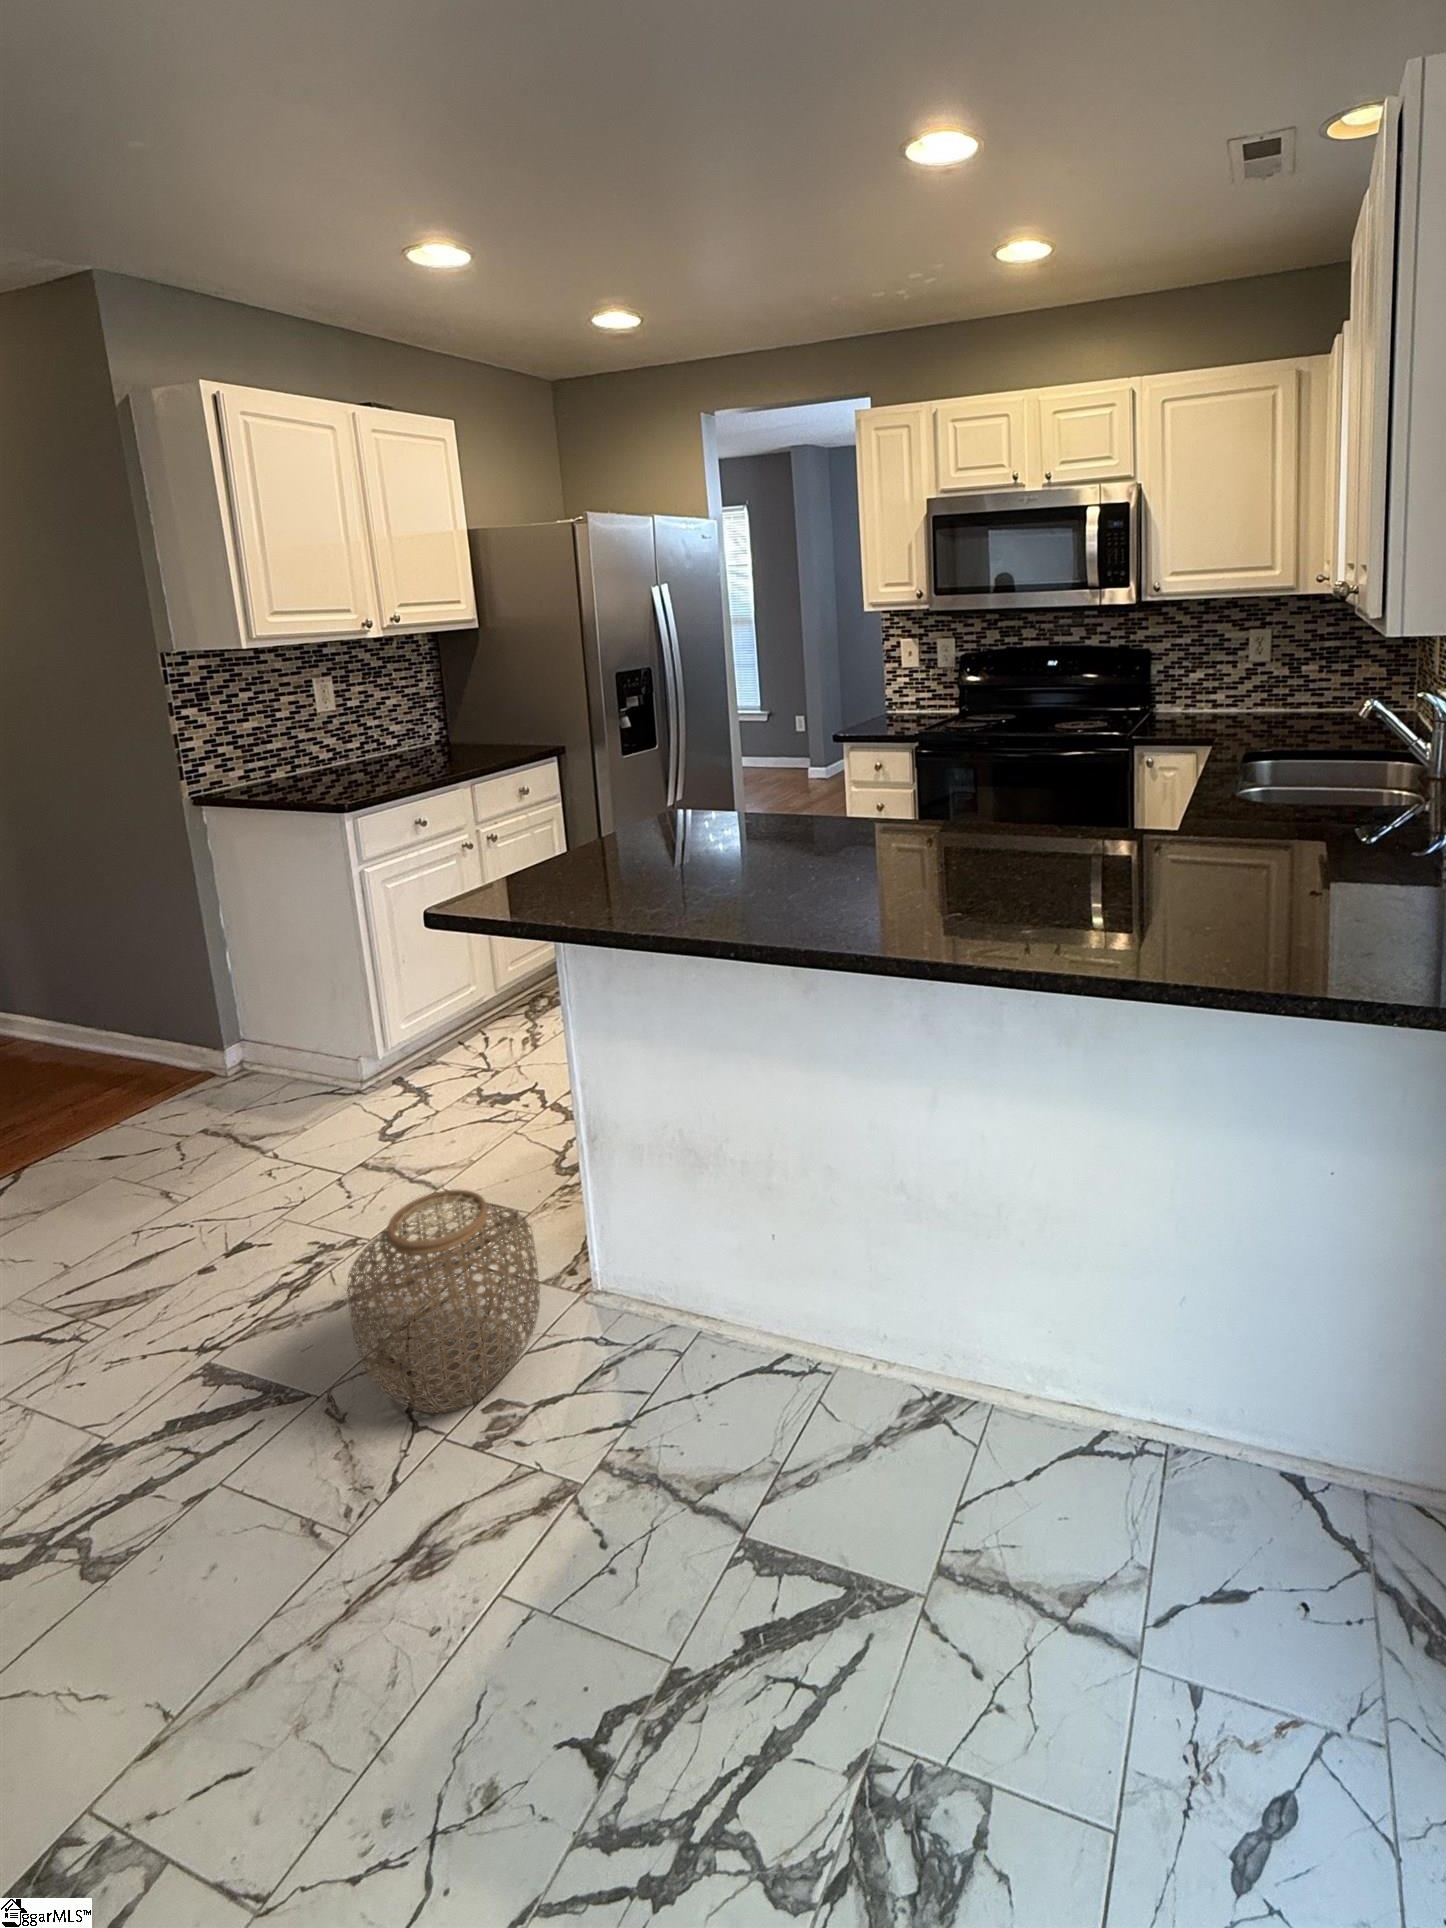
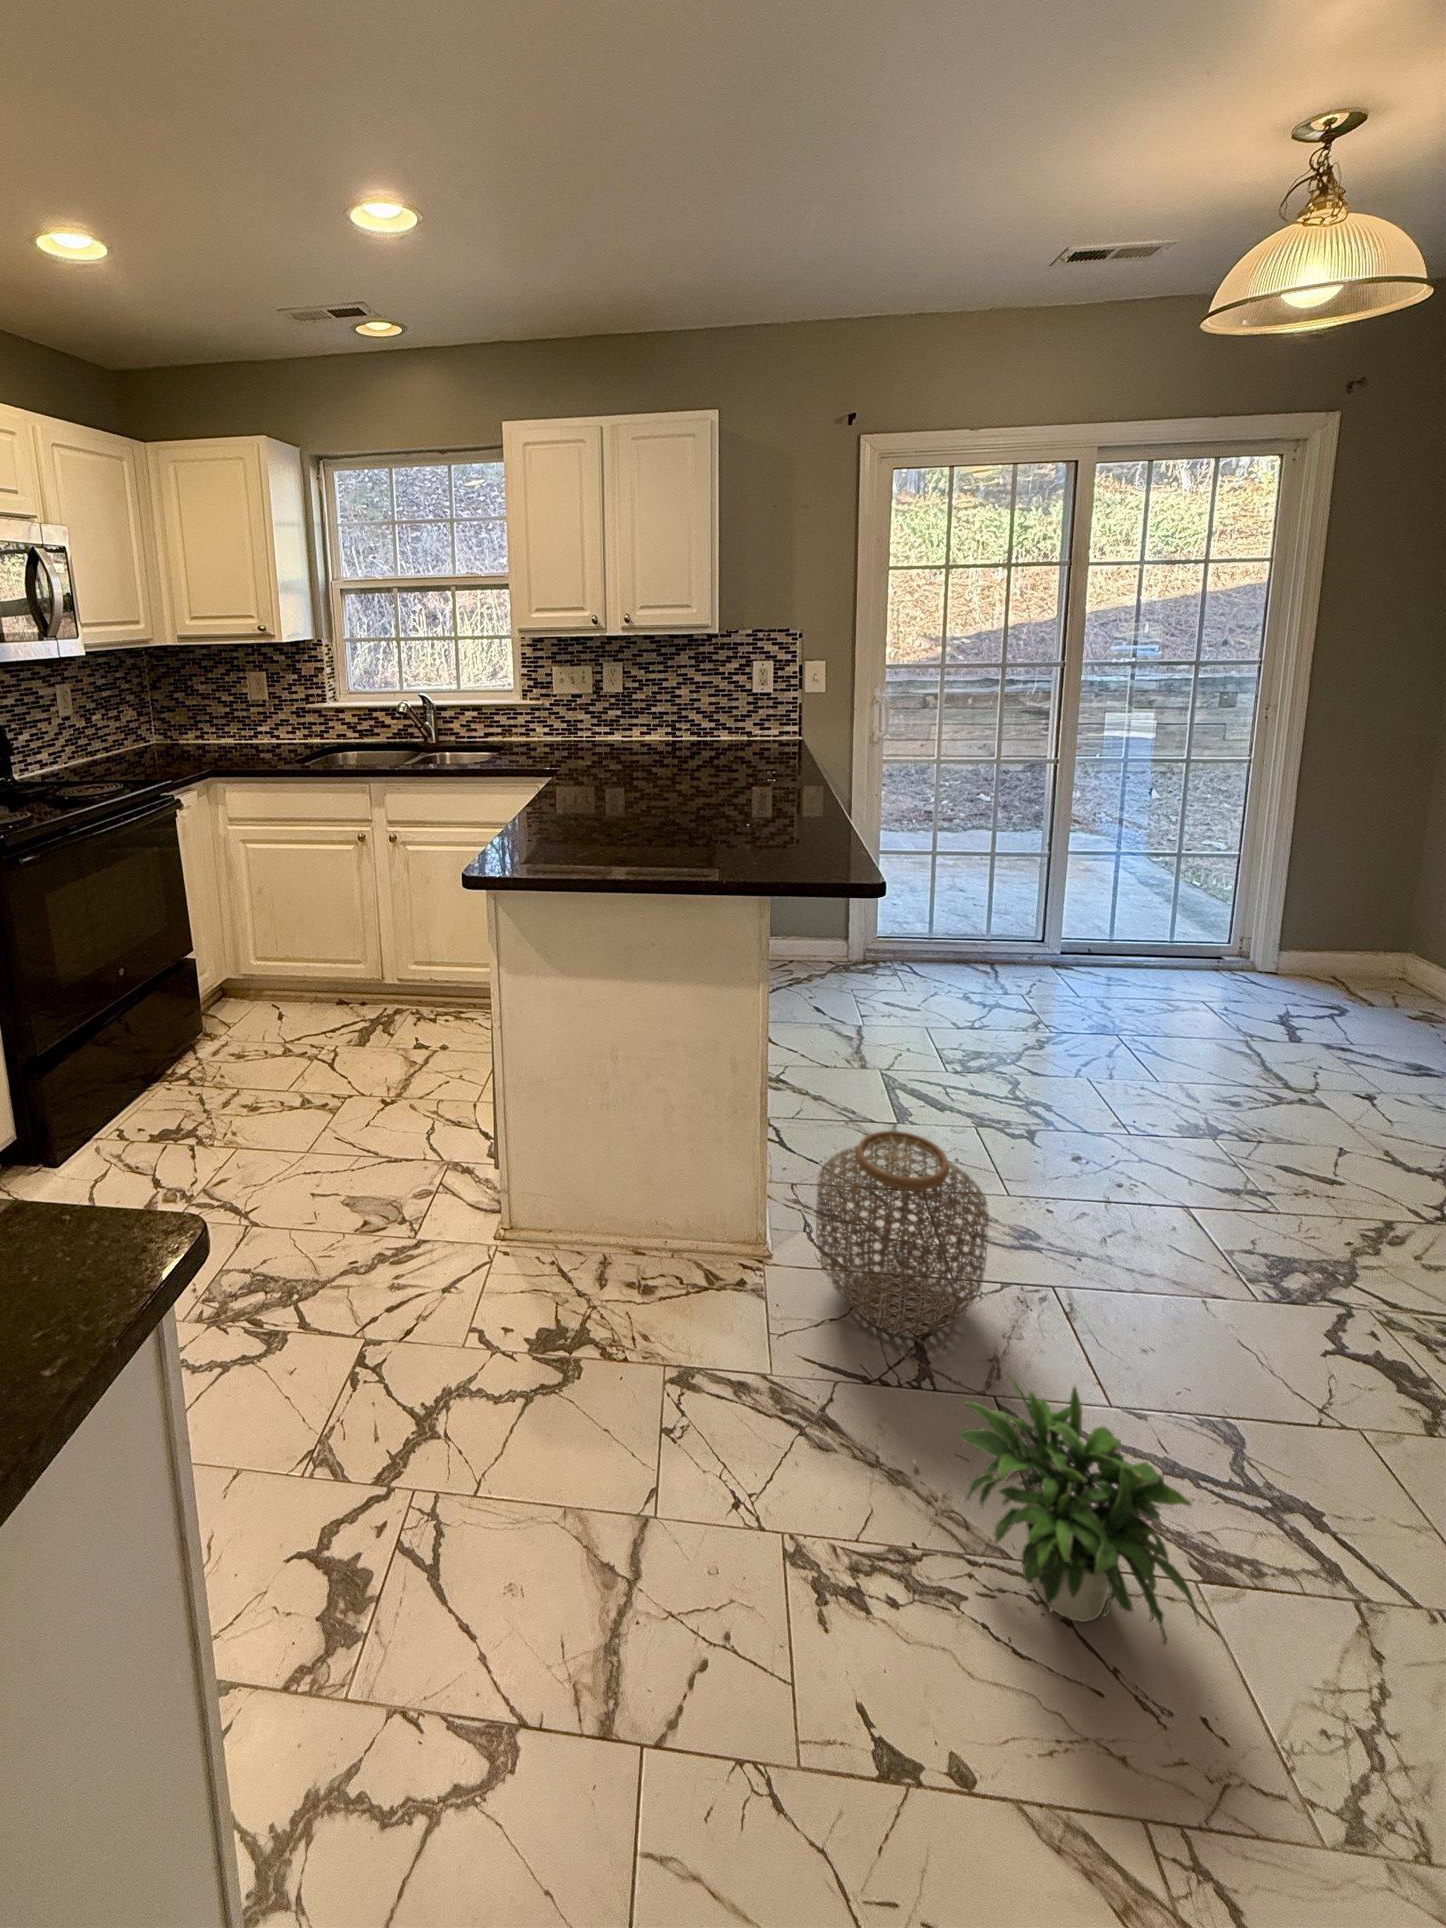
potted plant: none [81,1205,331,1383] -> present [912,1375,1199,1646]

